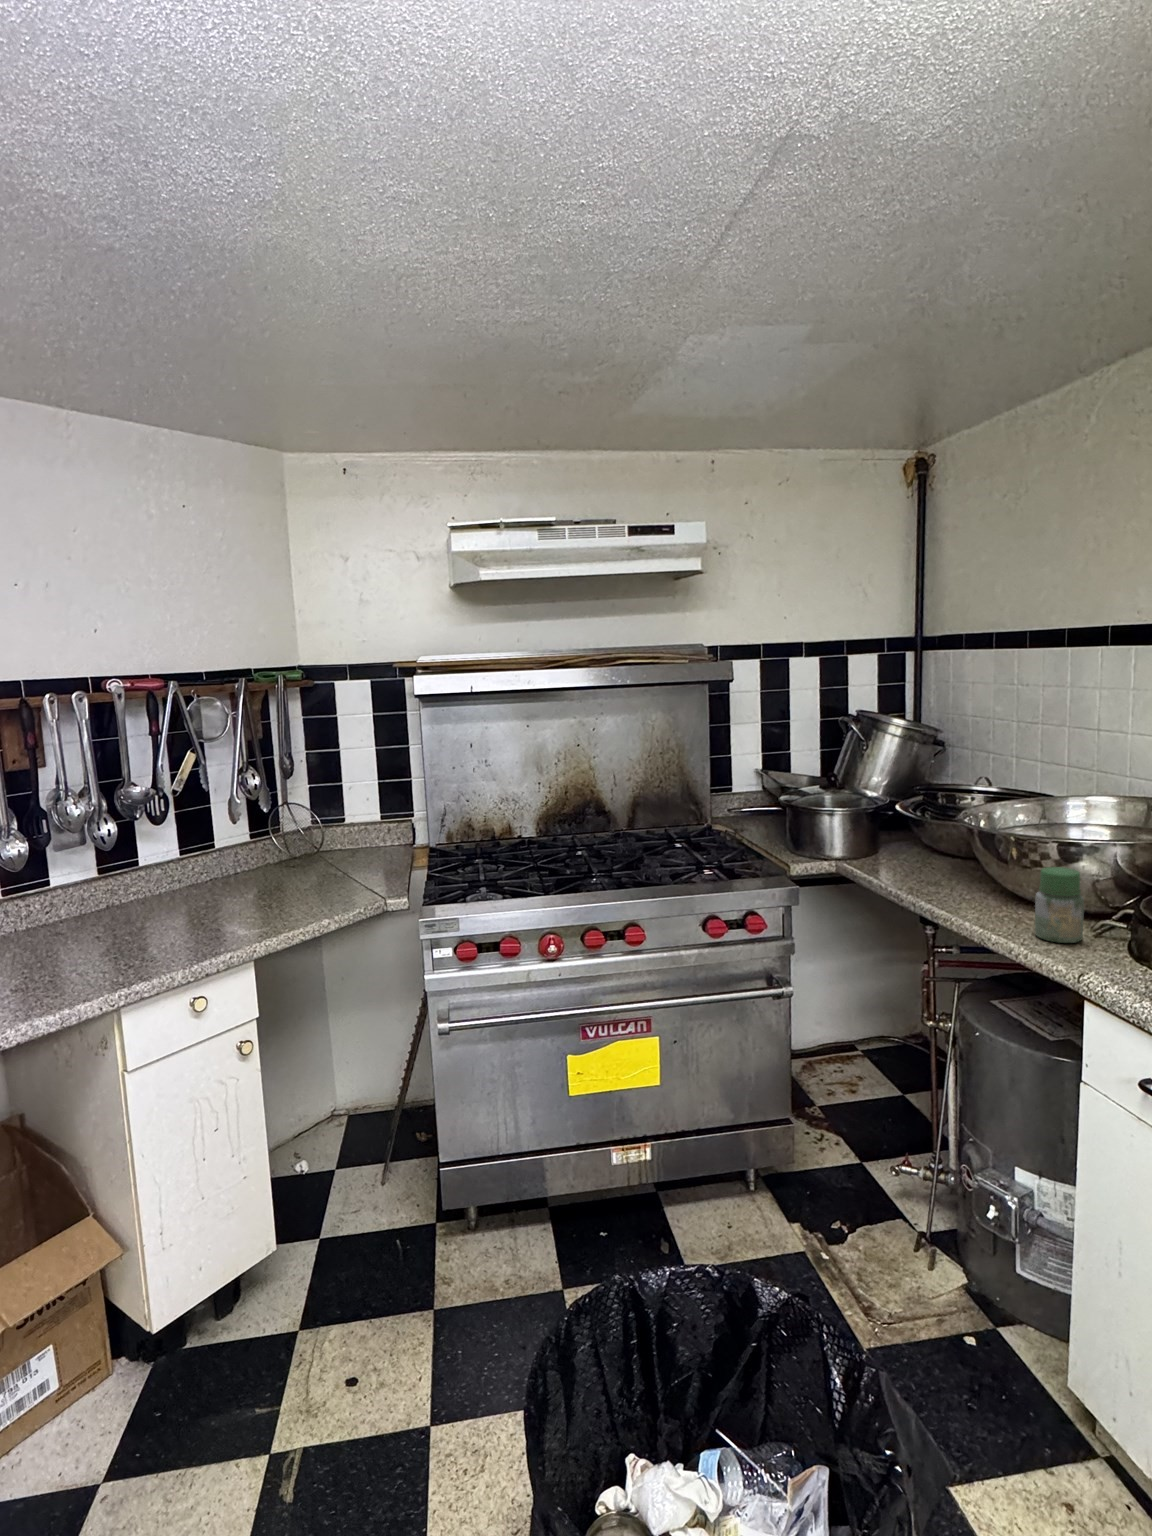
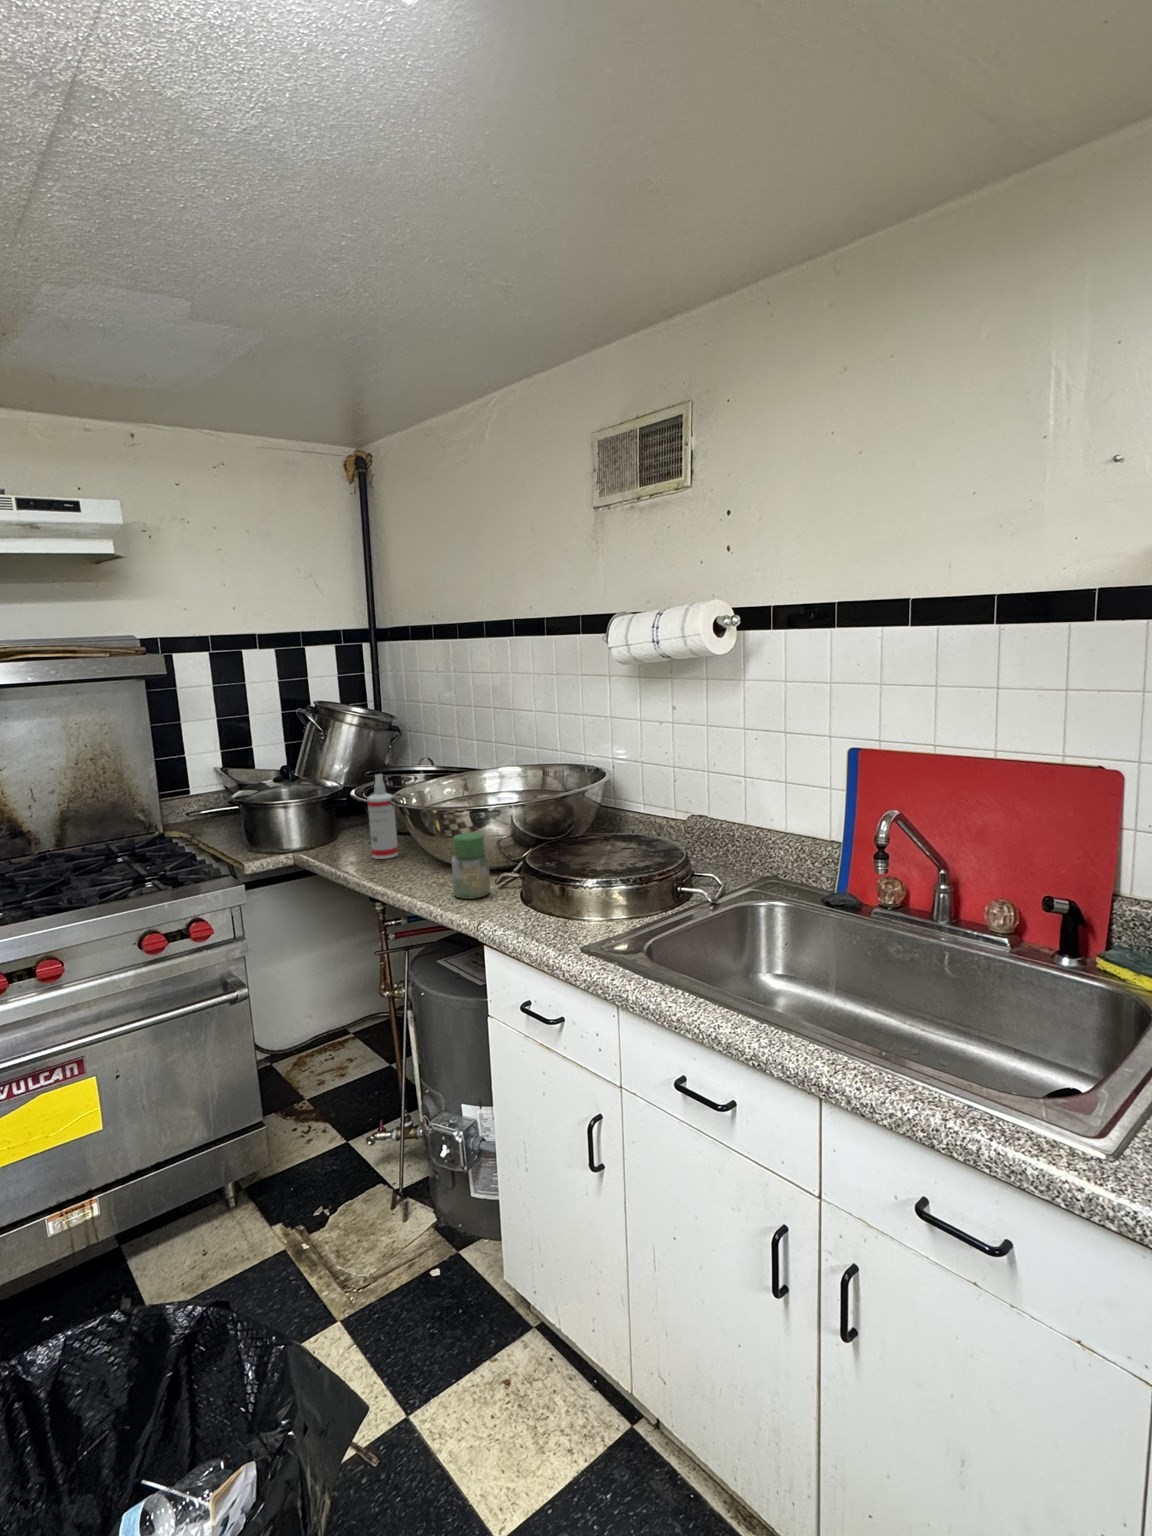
spray bottle: none [922,791,952,881] -> present [367,774,398,859]

